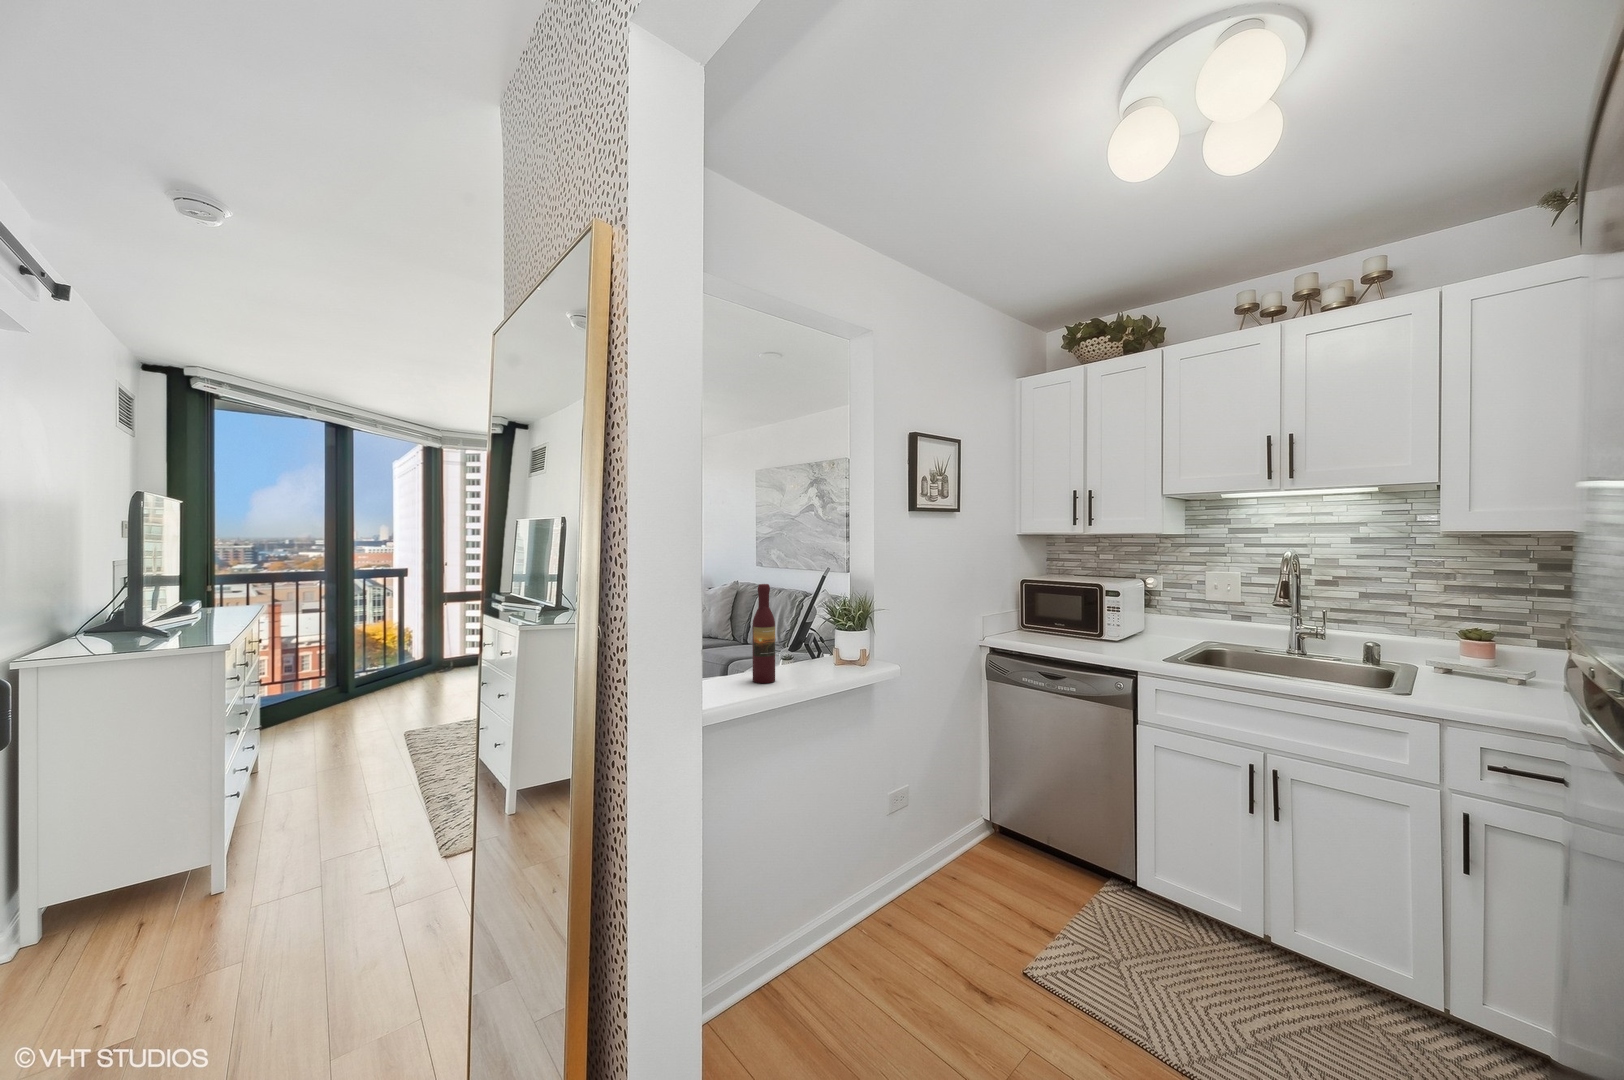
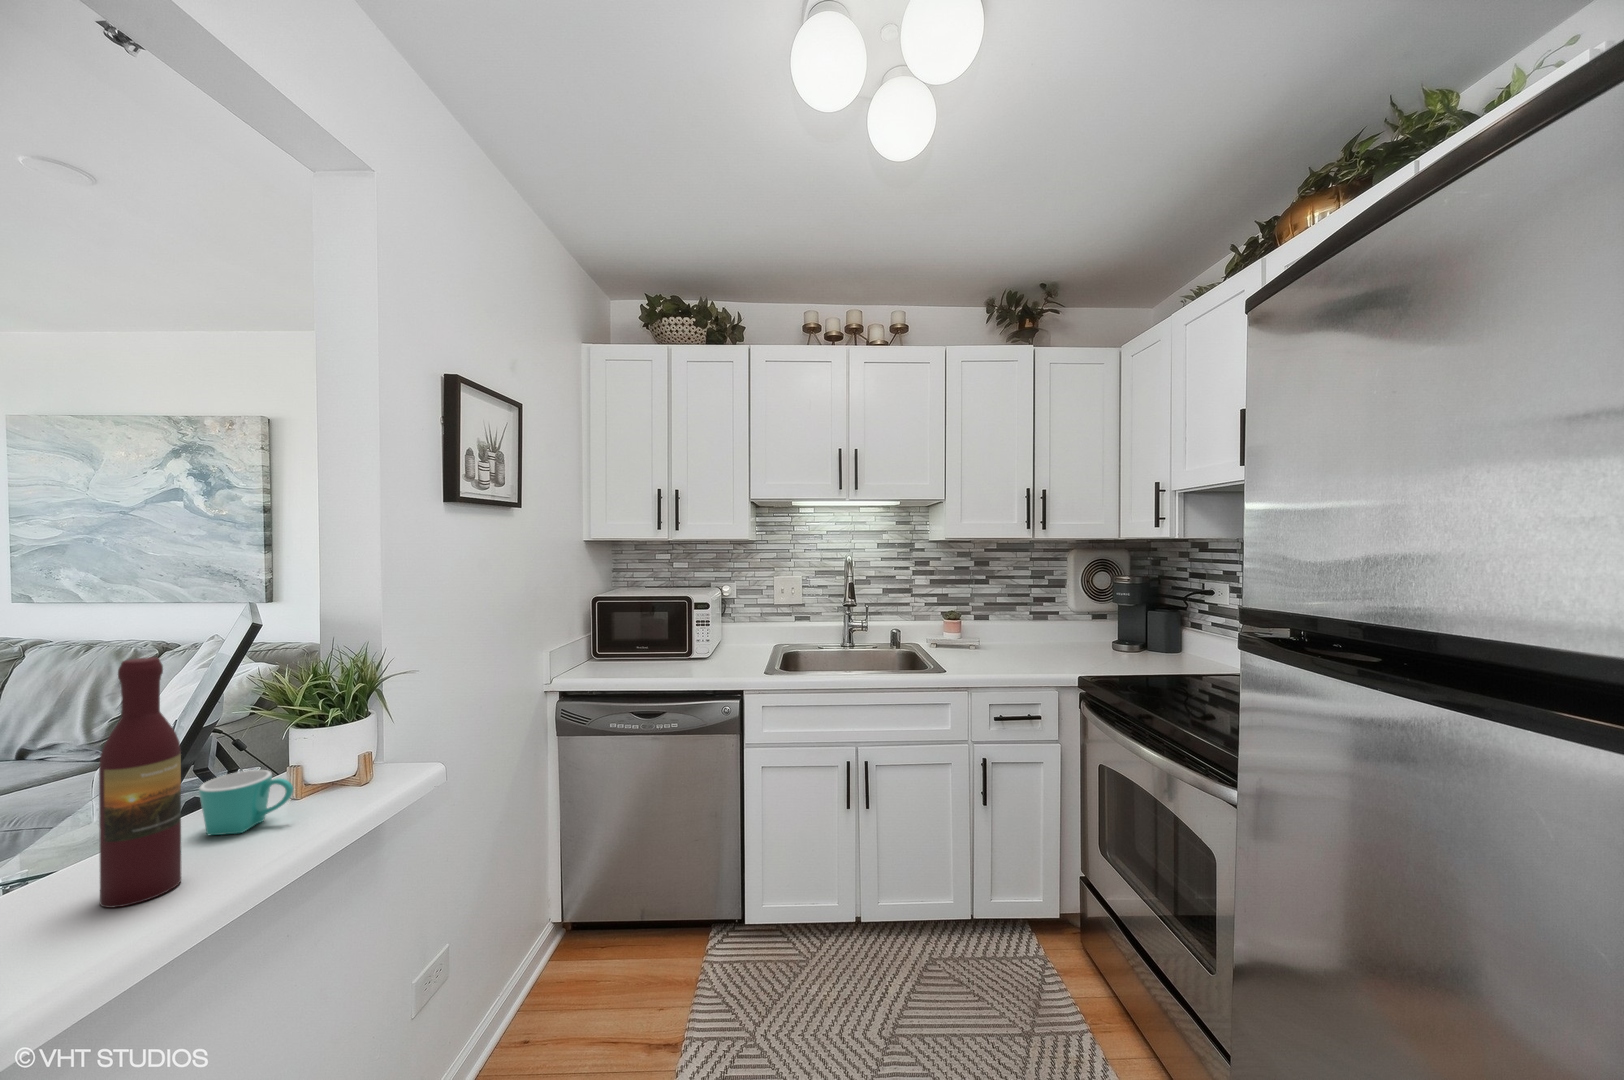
mug: none [785,645,816,672] -> present [199,770,293,835]

